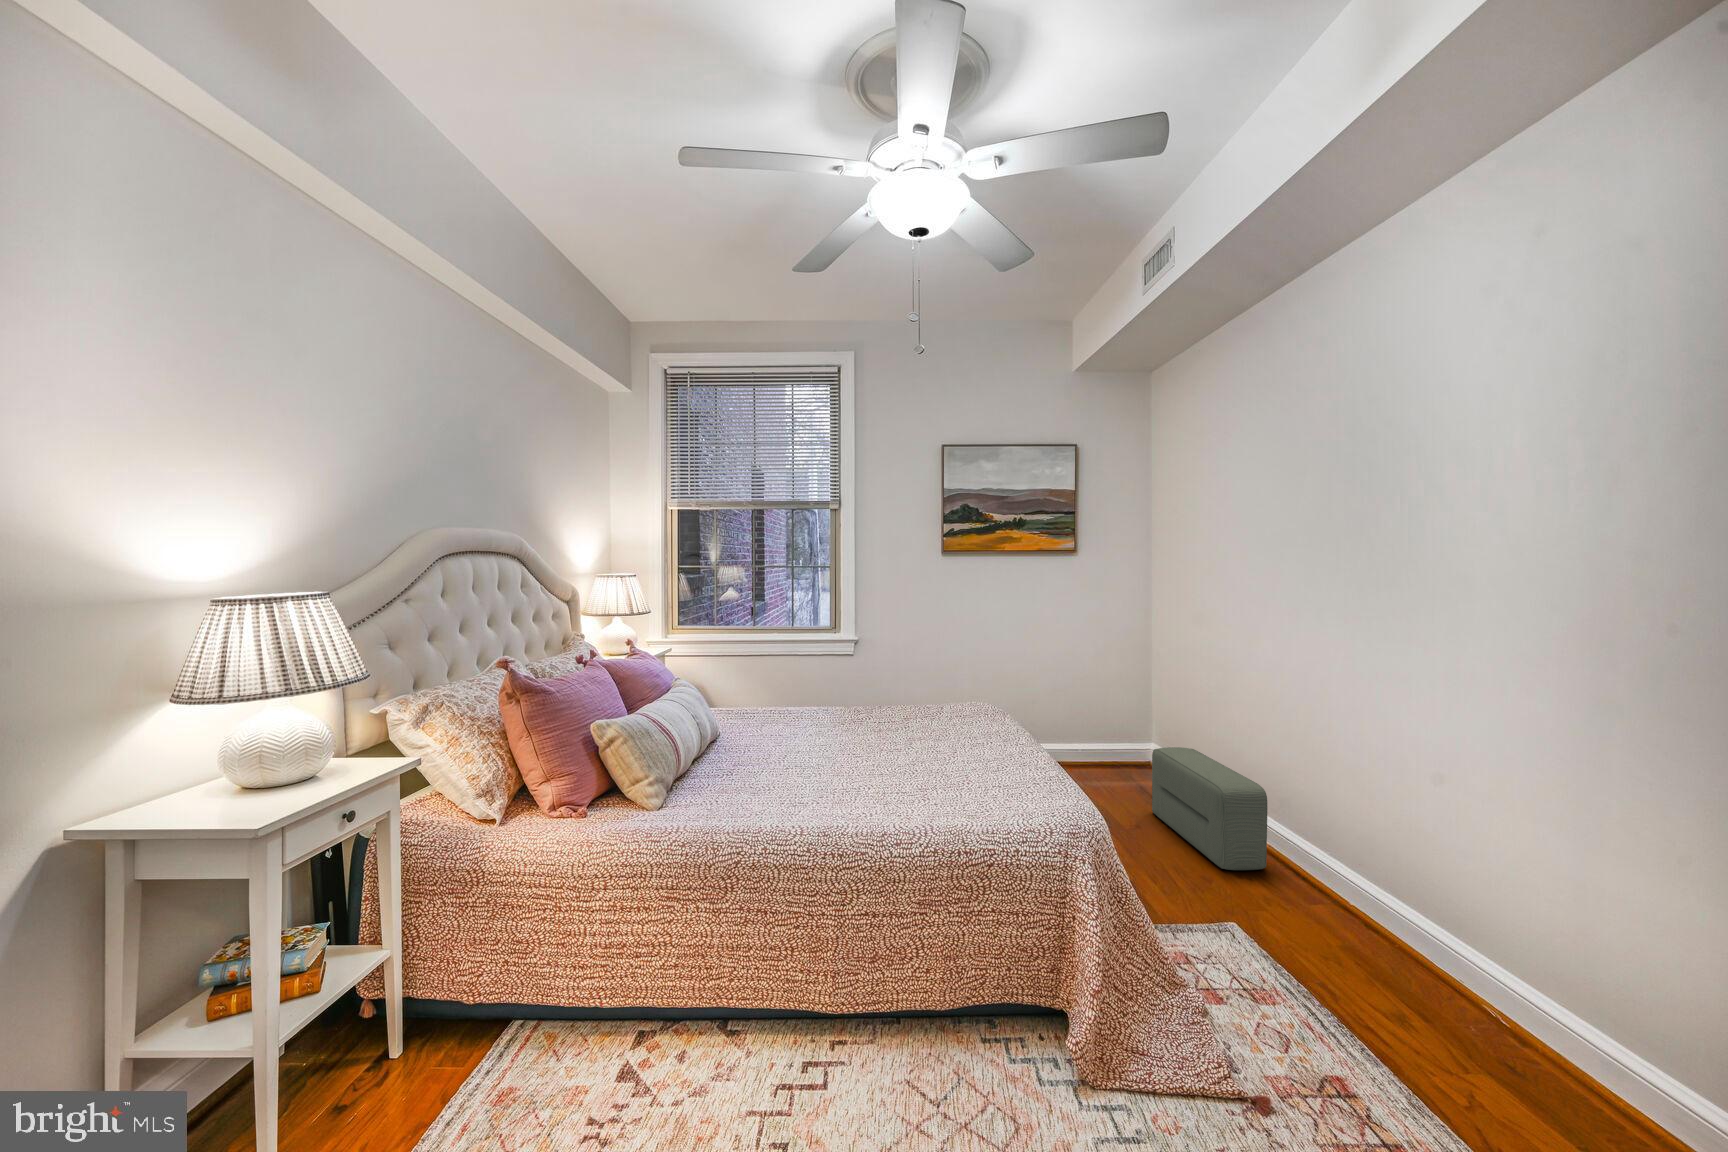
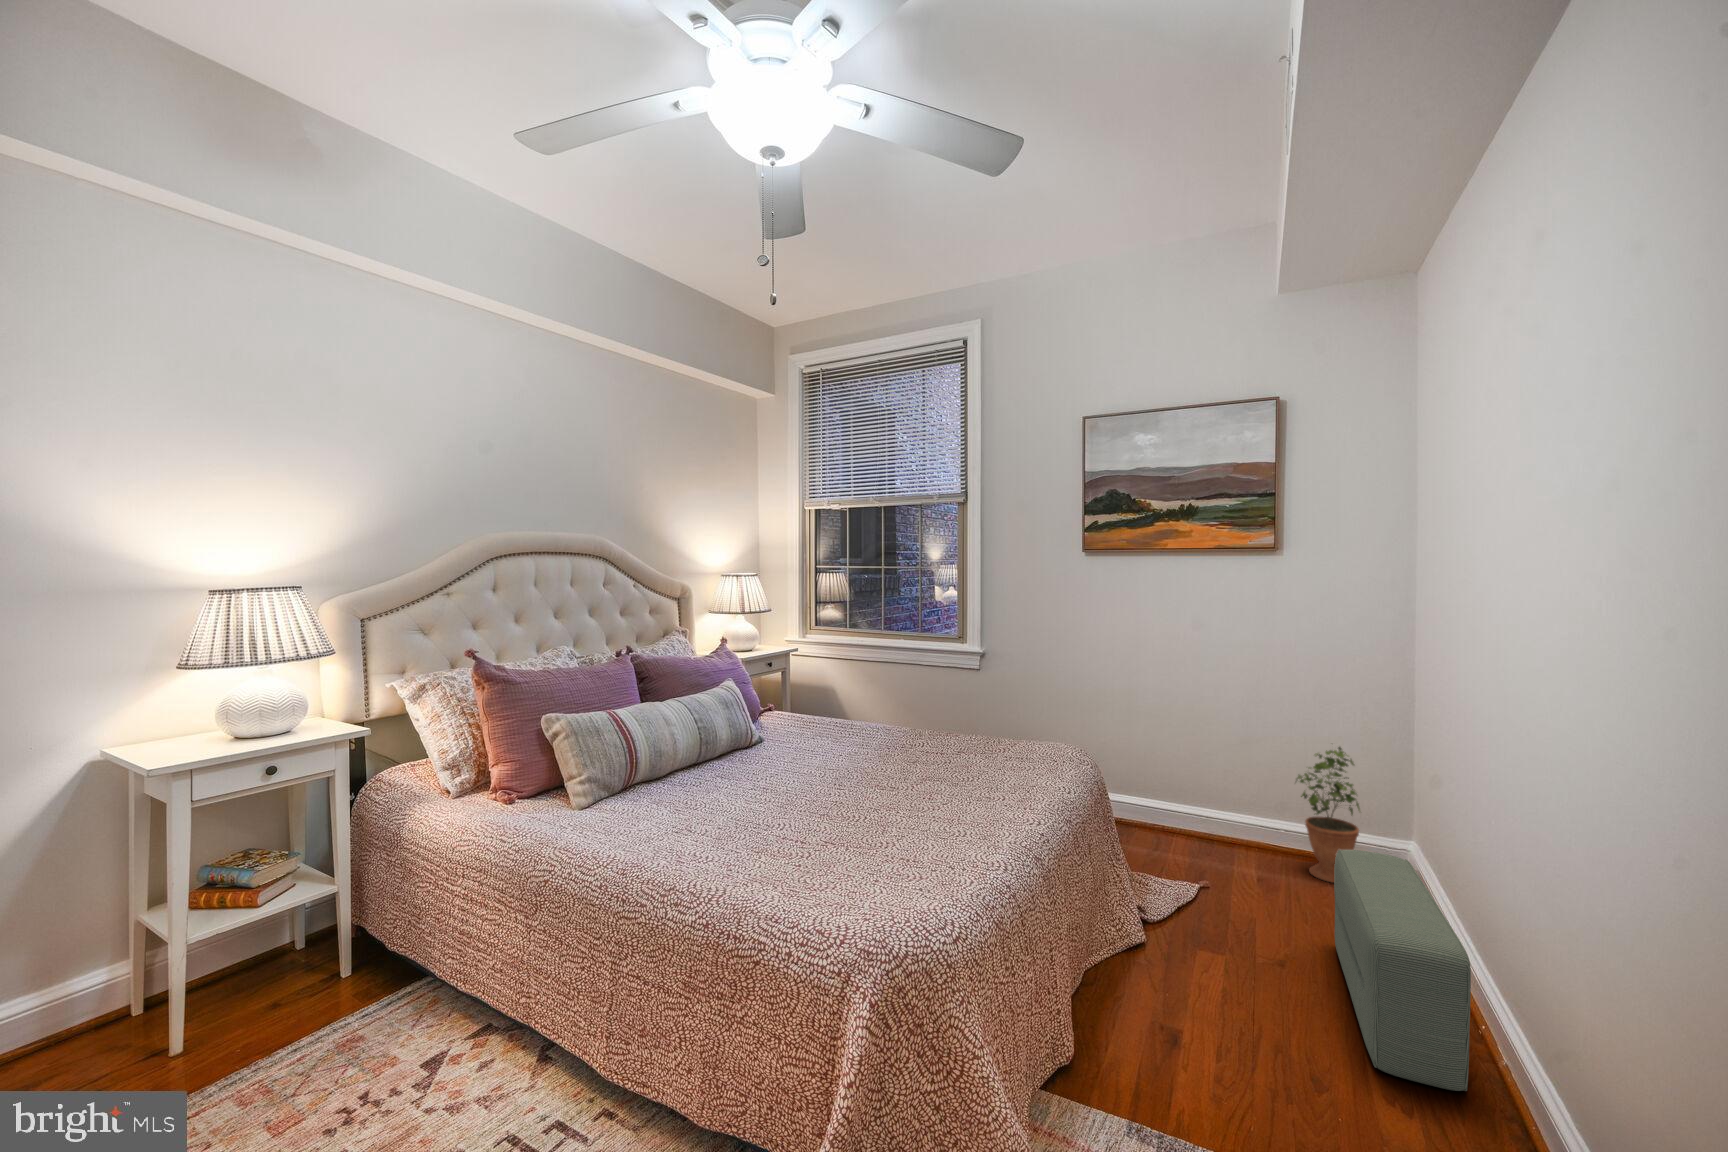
potted plant: none [1093,684,1133,778] -> present [1296,747,1360,882]

